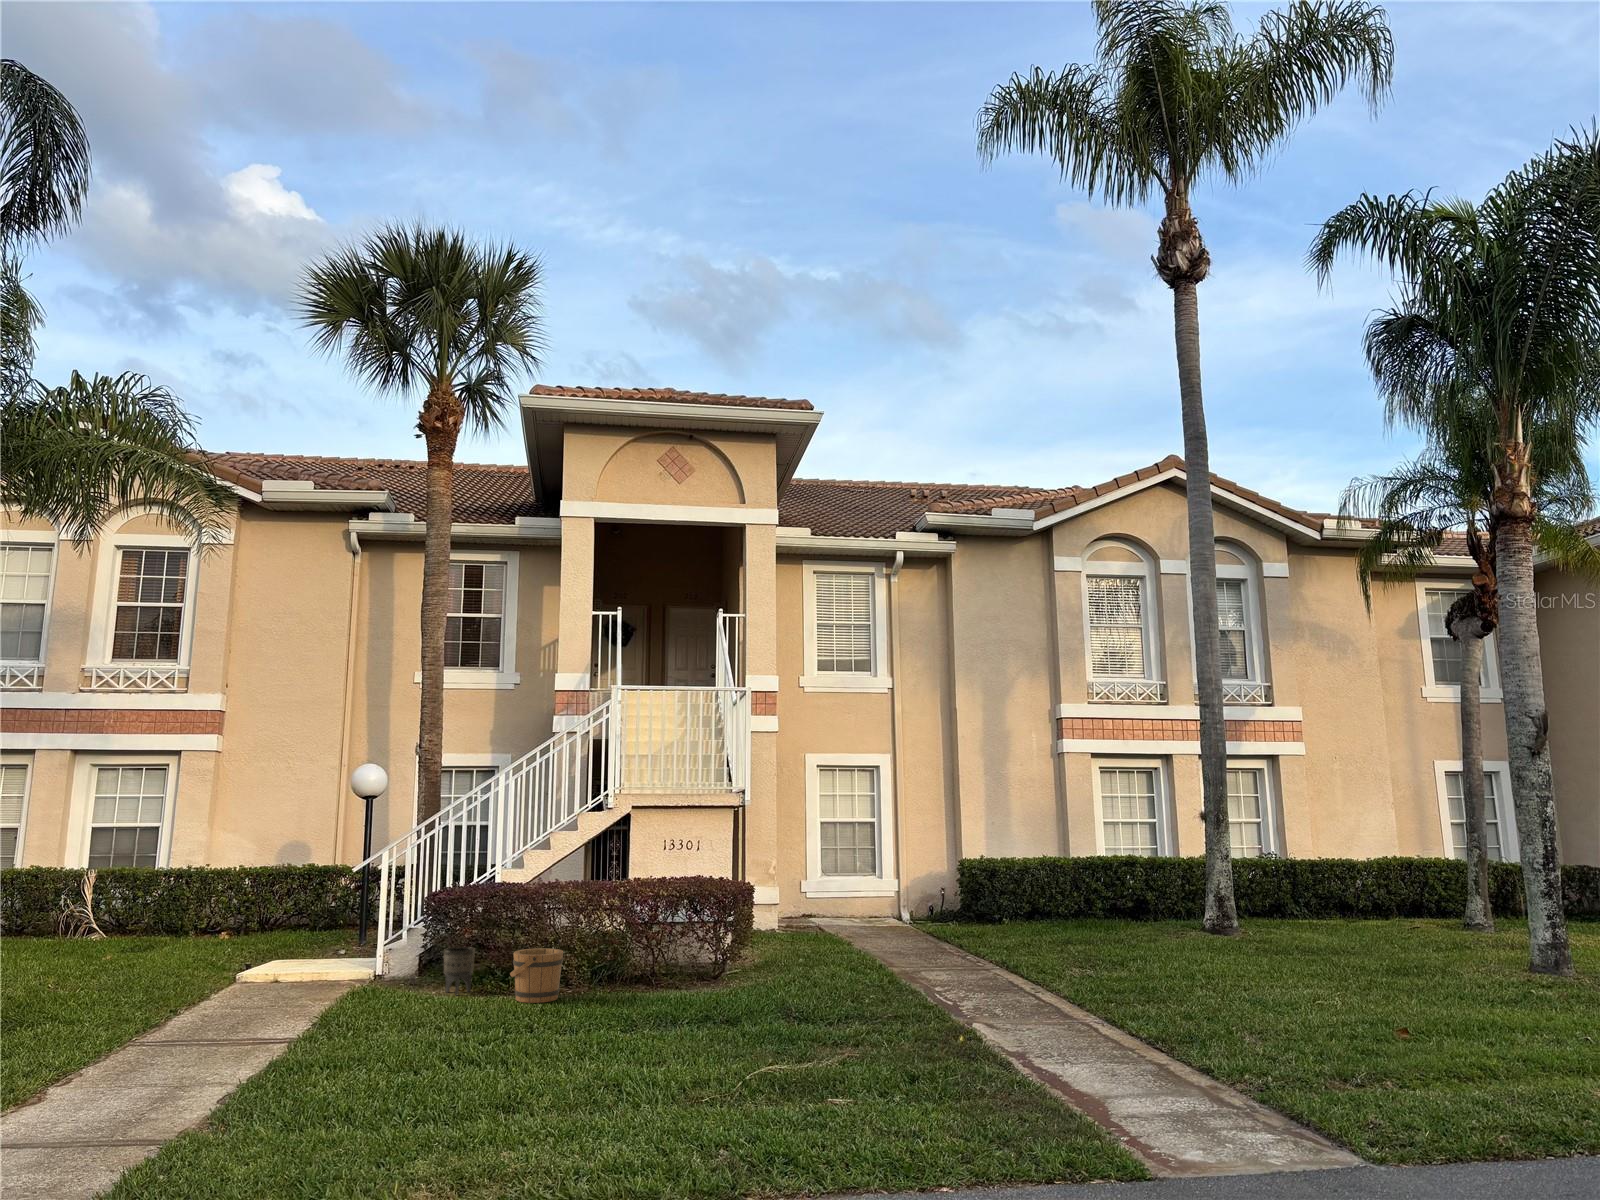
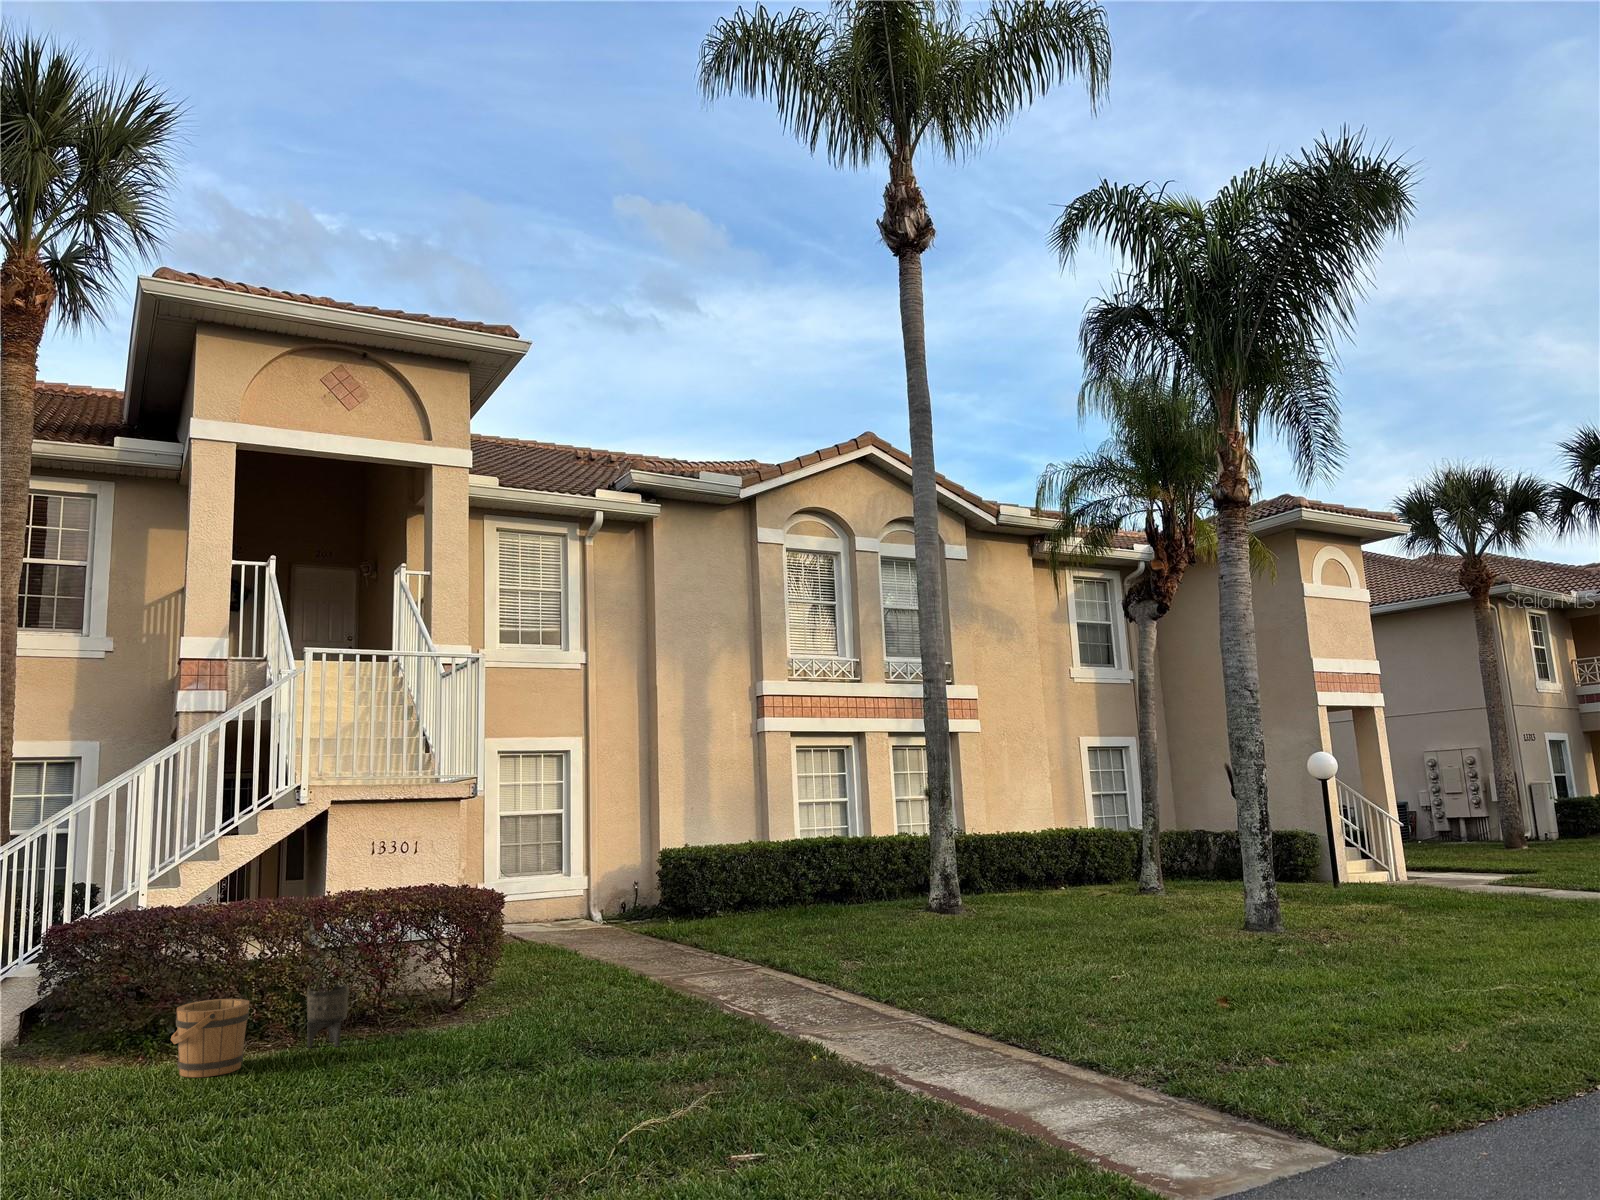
planter: present [444,947,475,995] -> present [307,985,349,1048]

